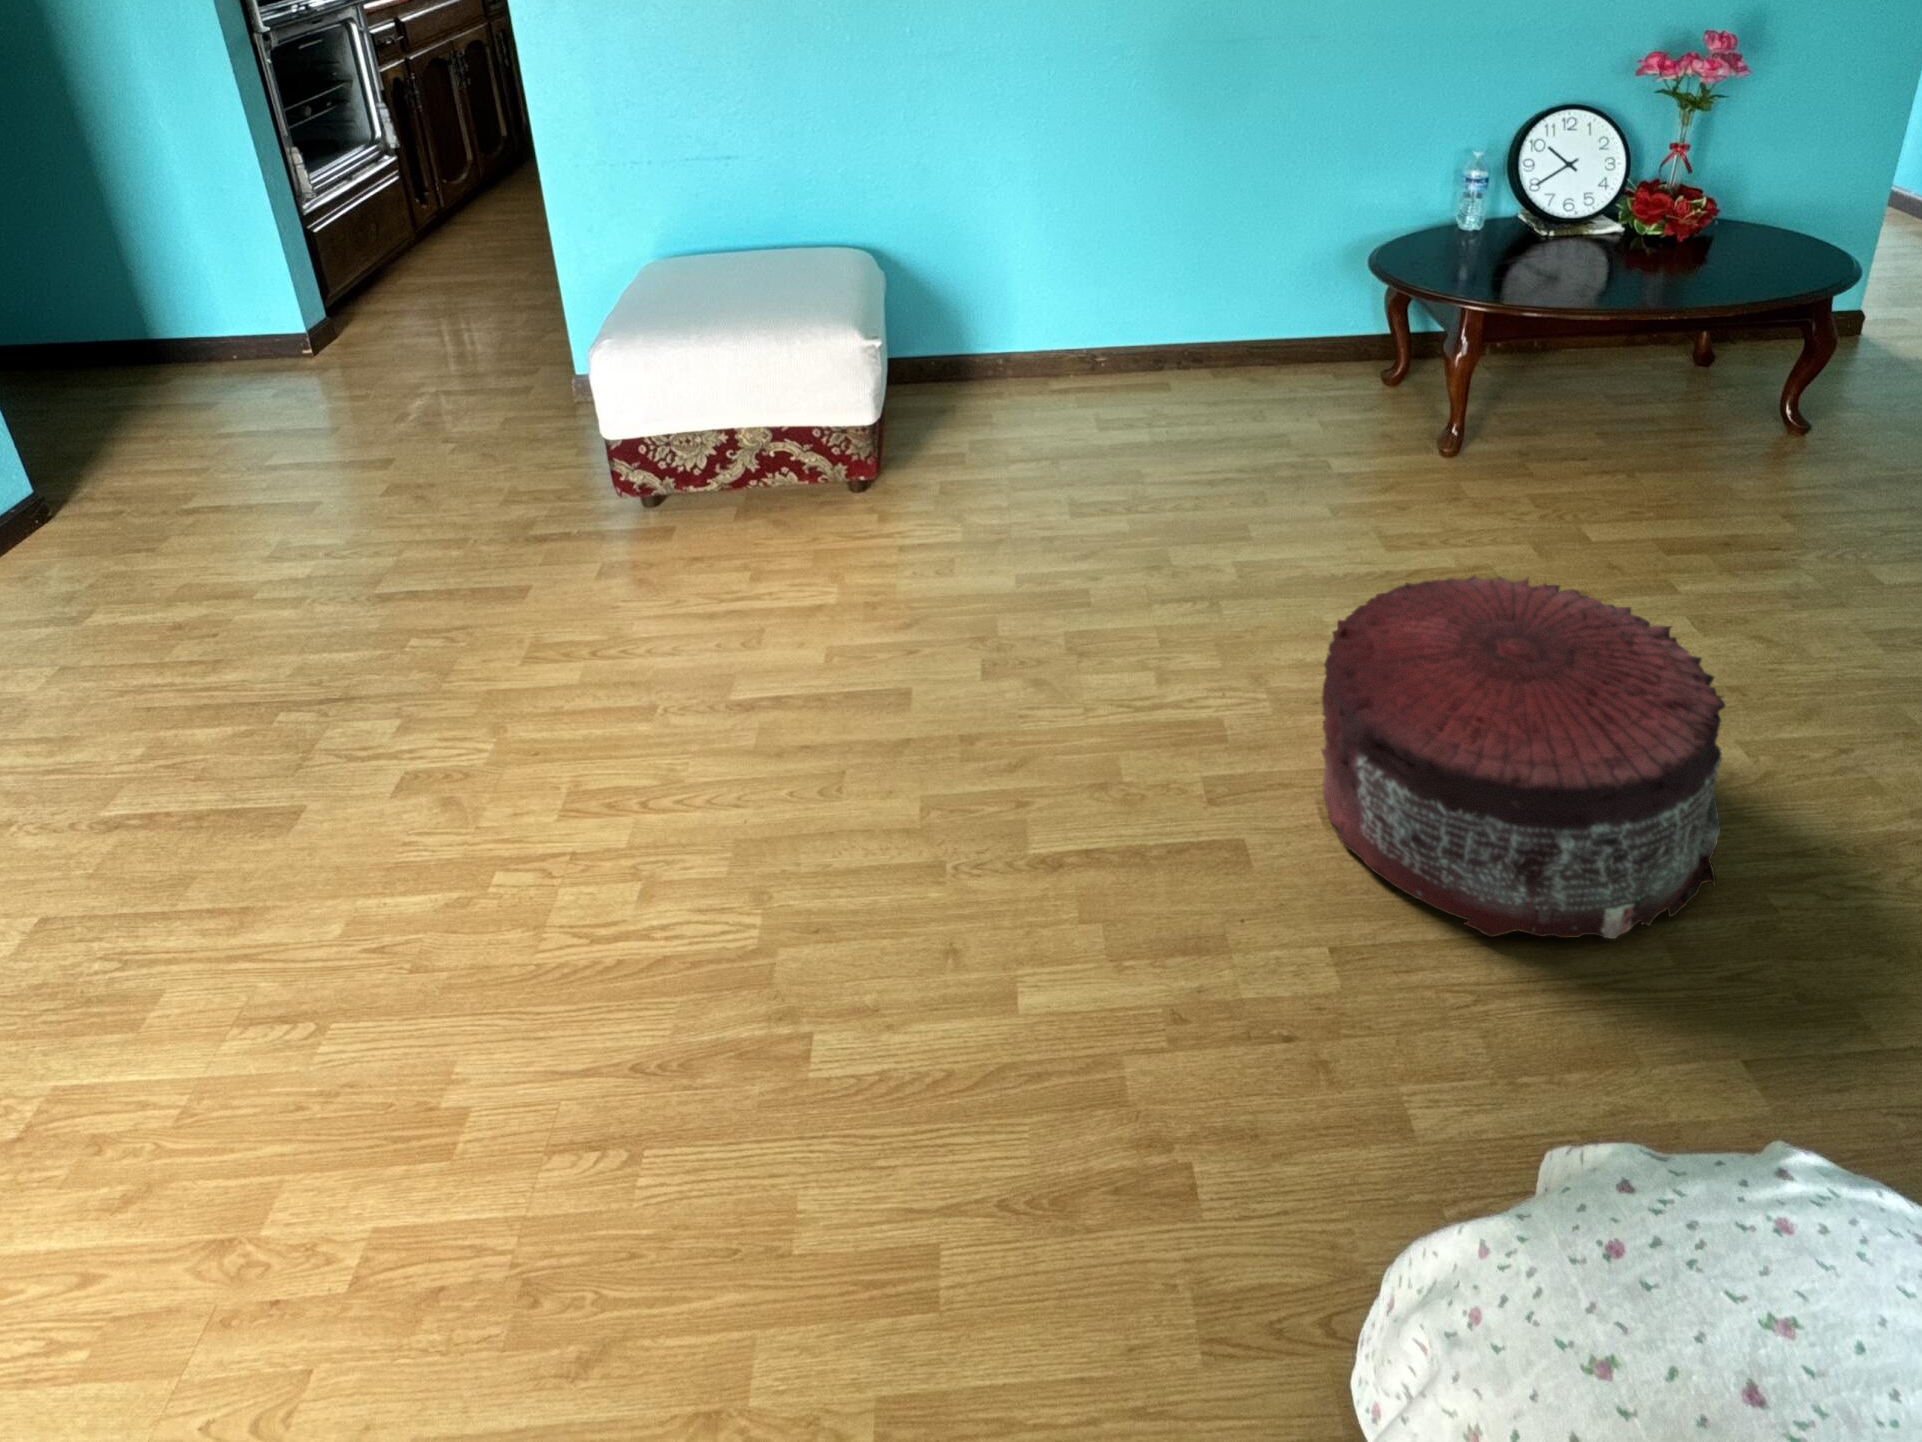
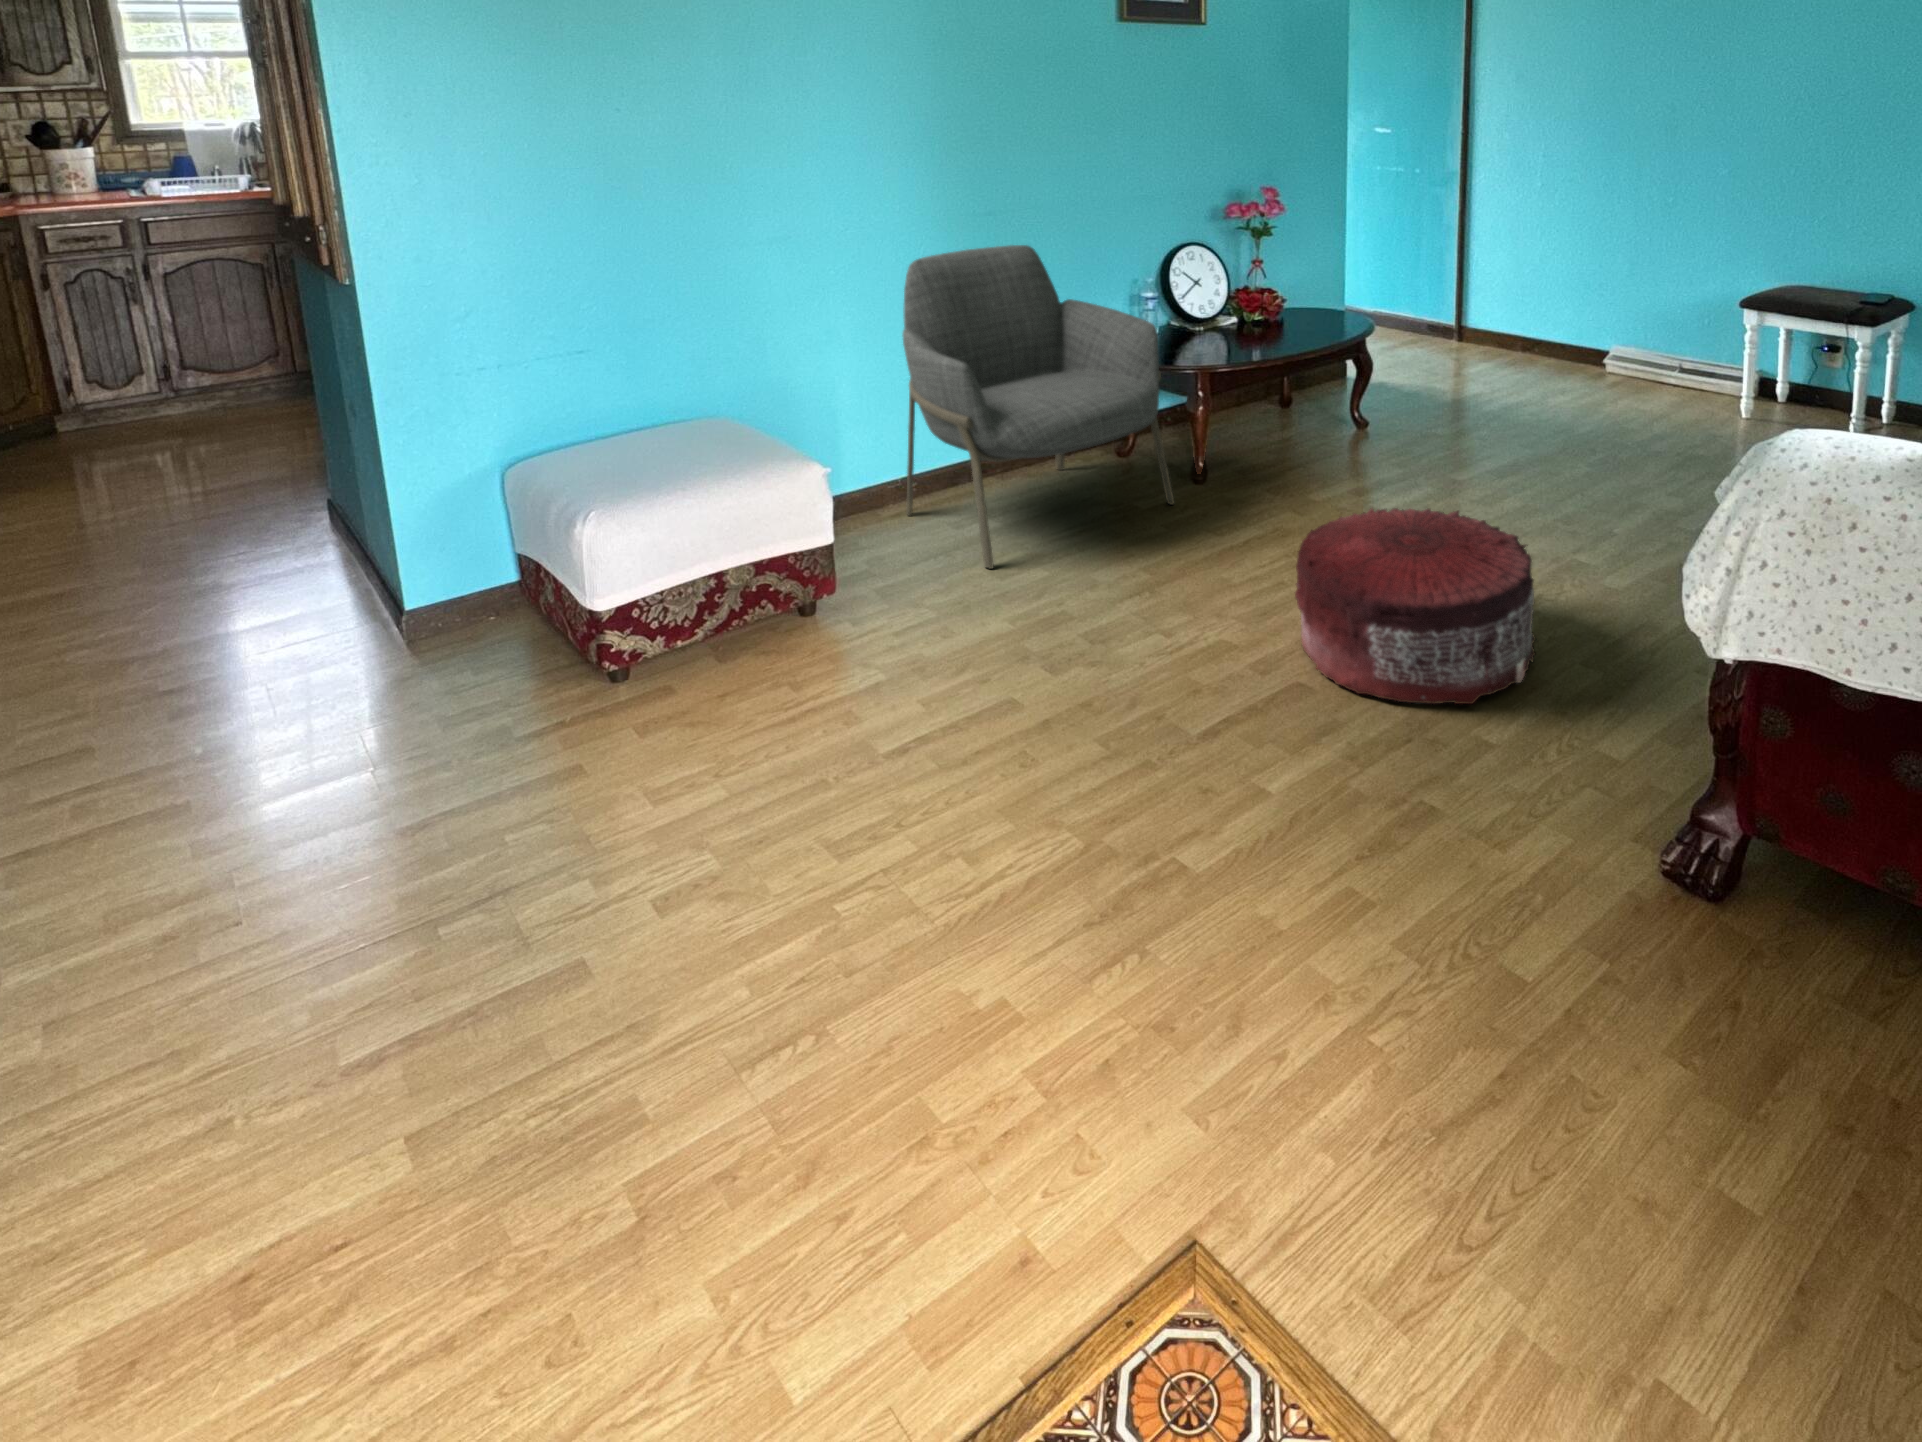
armchair: none [1047,80,1400,503] -> present [902,245,1174,569]

